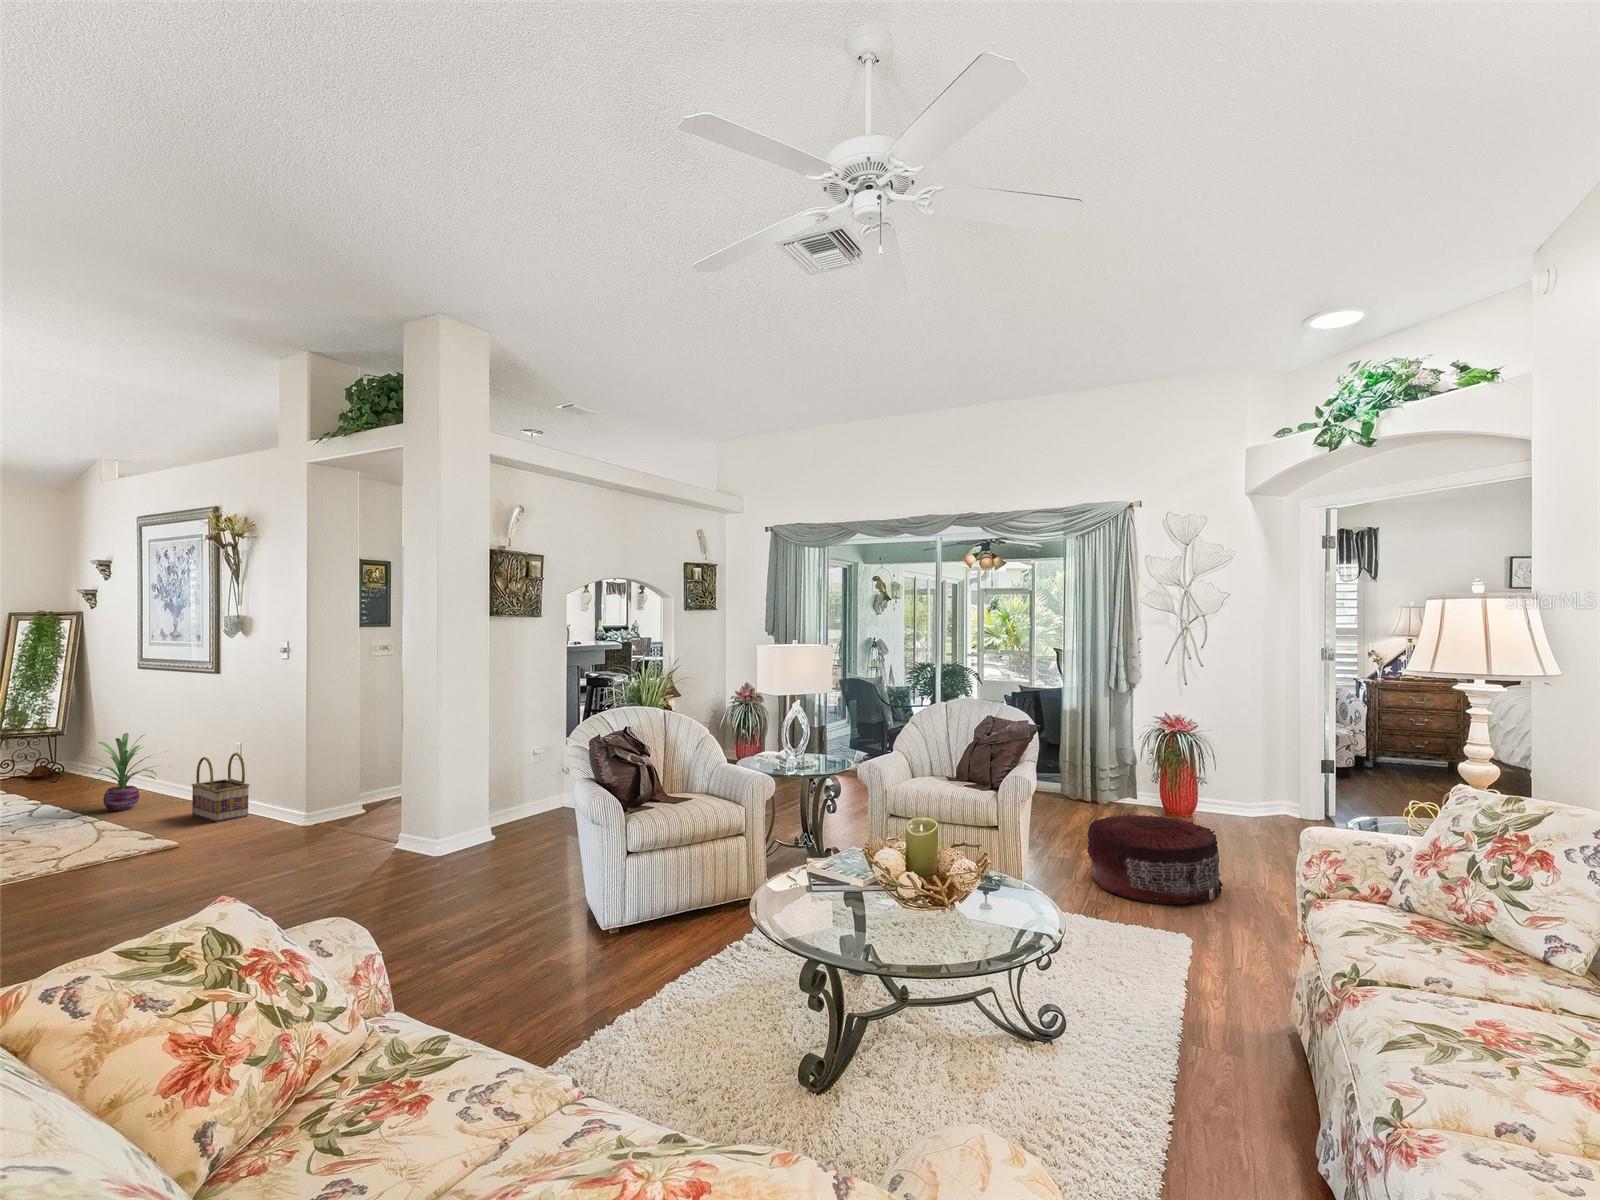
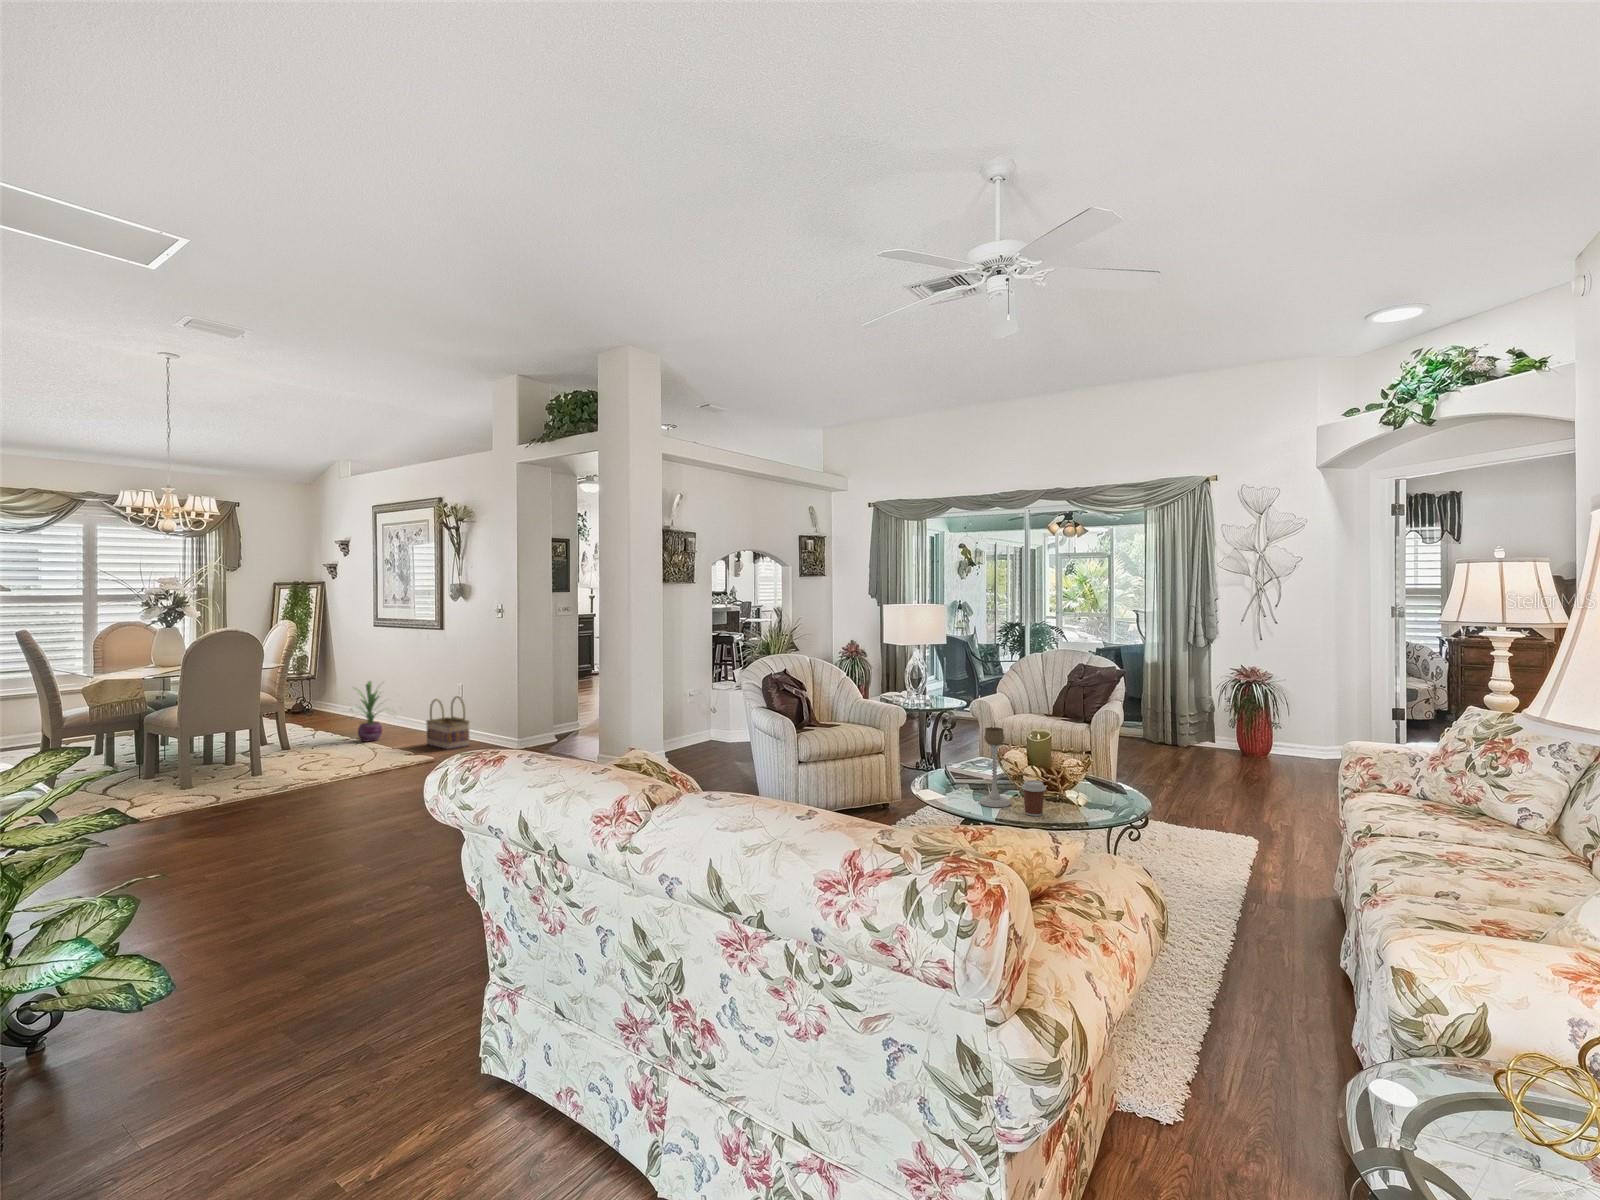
pouf: present [1087,813,1223,905] -> none [1168,744,1287,815]
candle holder: none [837,820,880,936] -> present [979,727,1010,807]
coffee cup: none [892,898,925,952] -> present [1021,780,1046,816]

